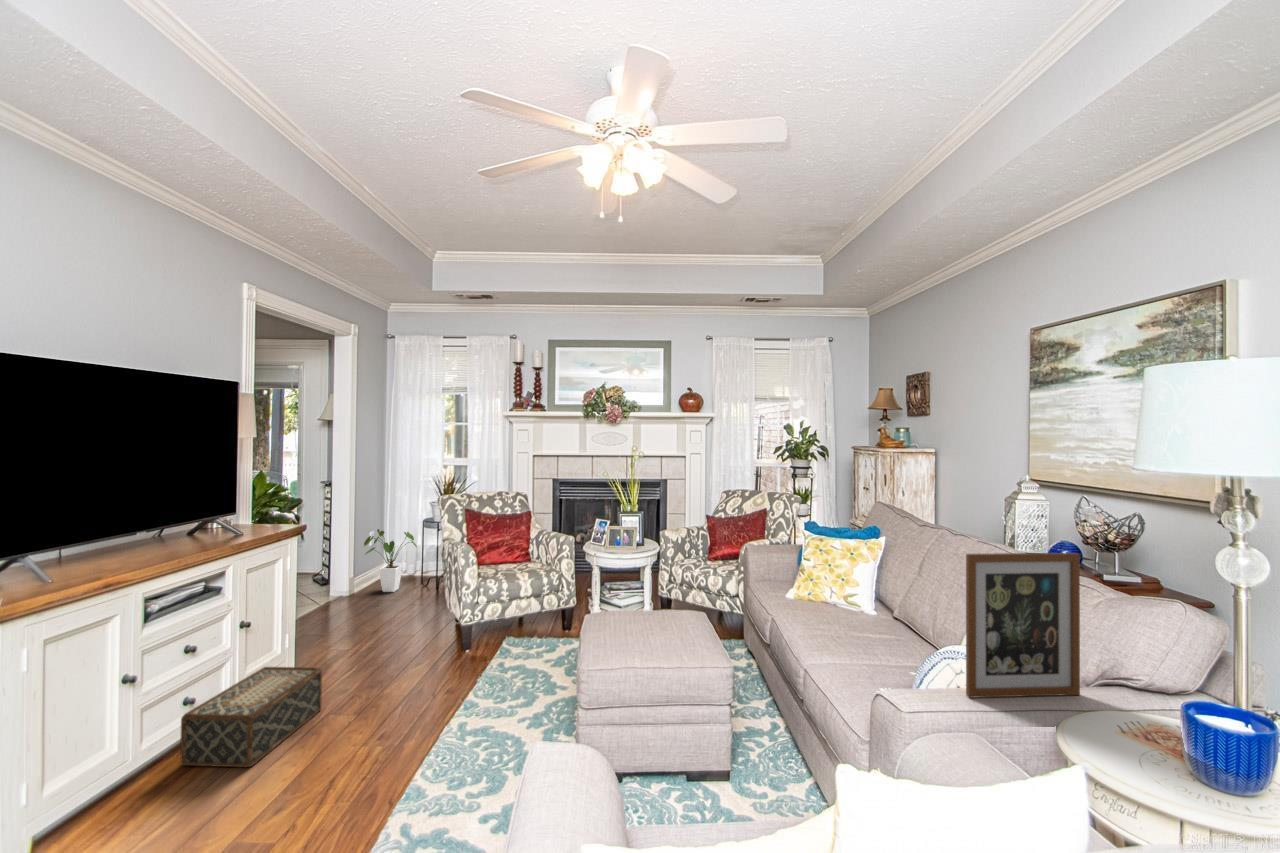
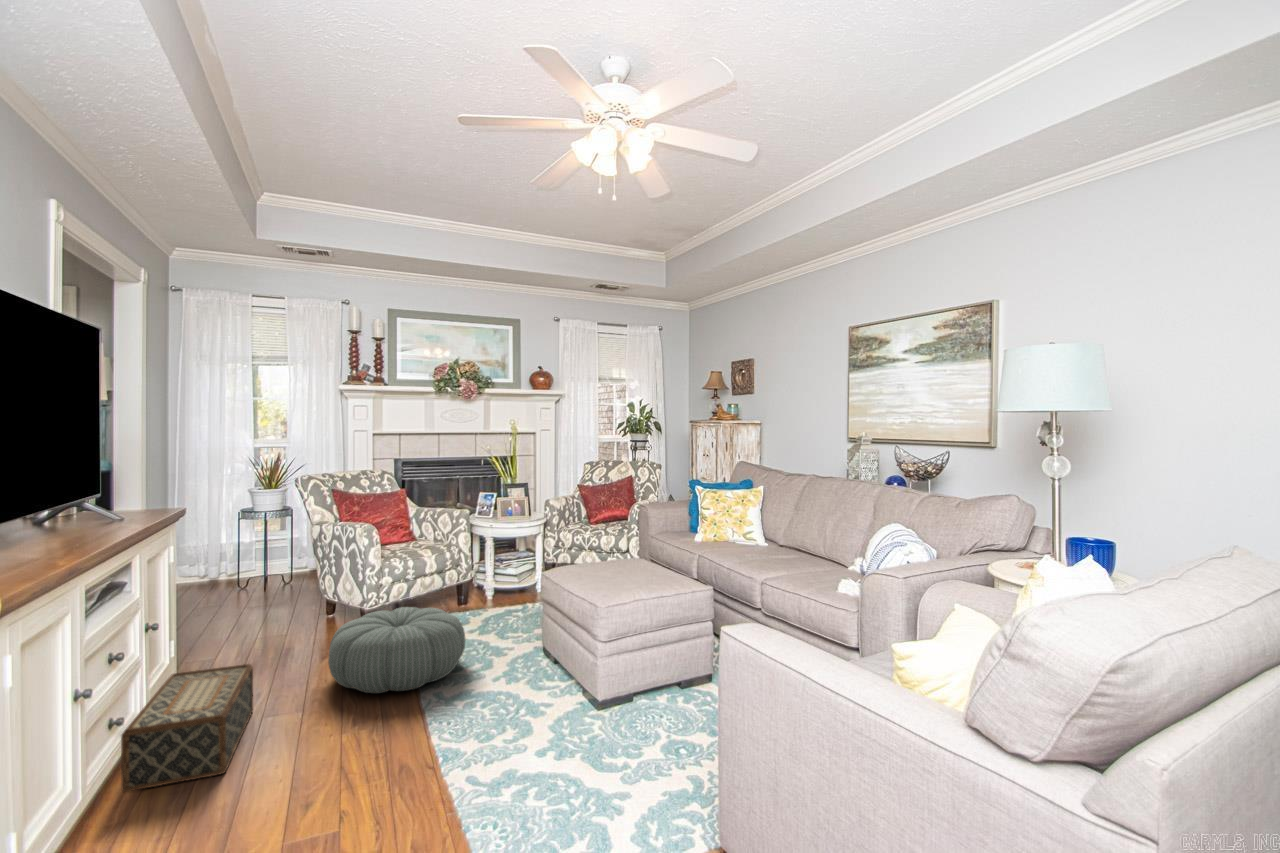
house plant: present [364,529,417,592] -> none [167,523,242,597]
picture frame: present [966,553,1080,698] -> none [917,471,971,572]
pouf: none [385,631,514,716] -> present [328,607,465,693]

